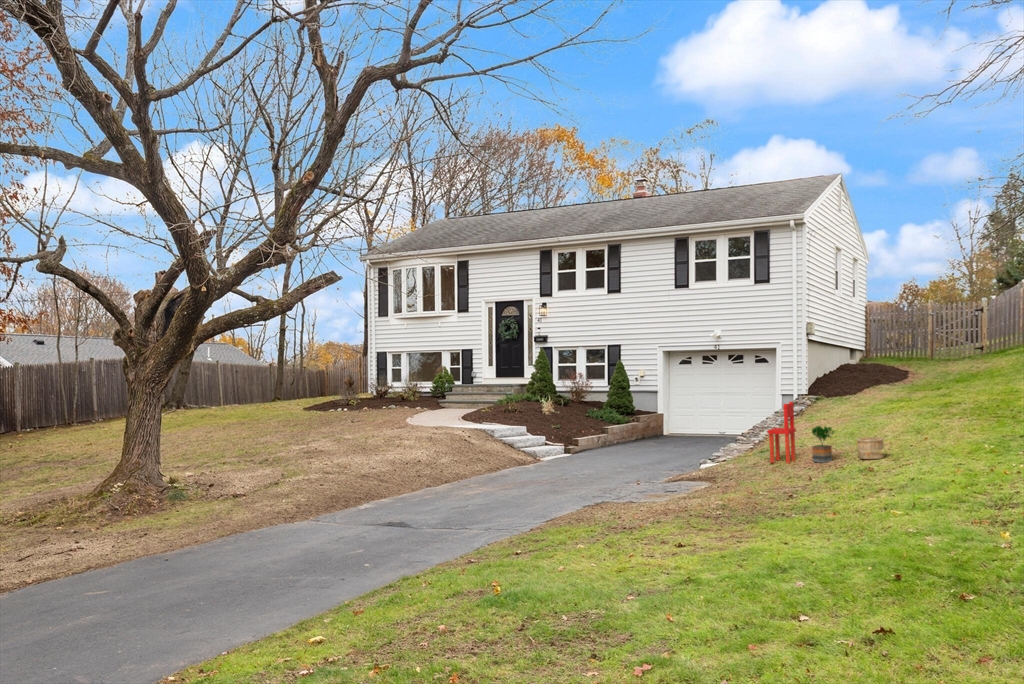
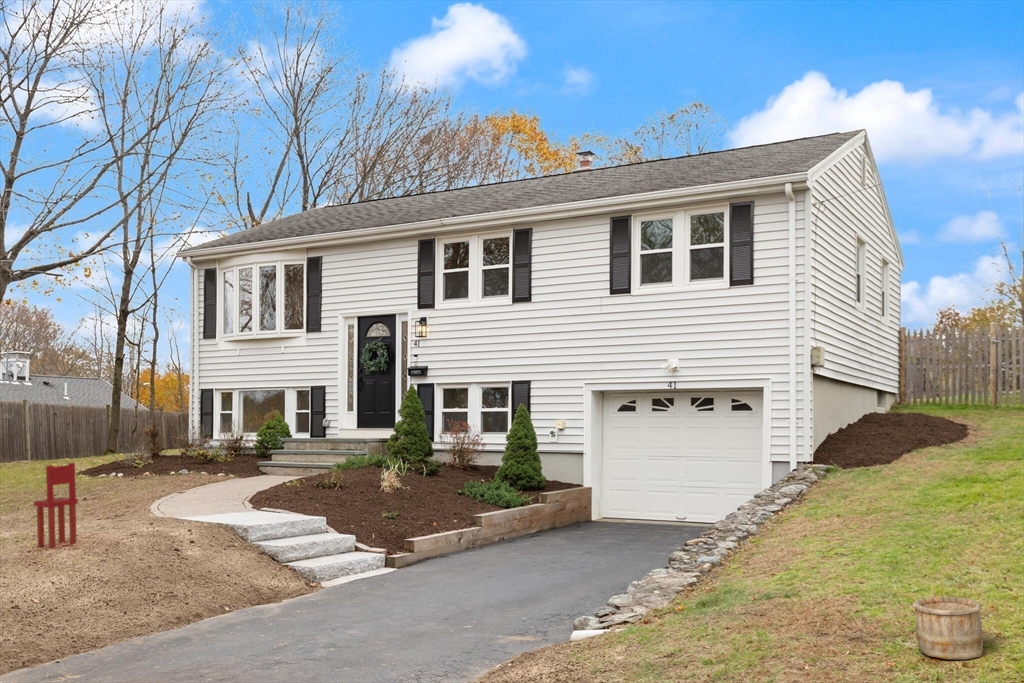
chair: present [767,402,796,463] -> present [34,463,78,548]
potted tree: present [812,426,834,463] -> none [801,565,862,661]

